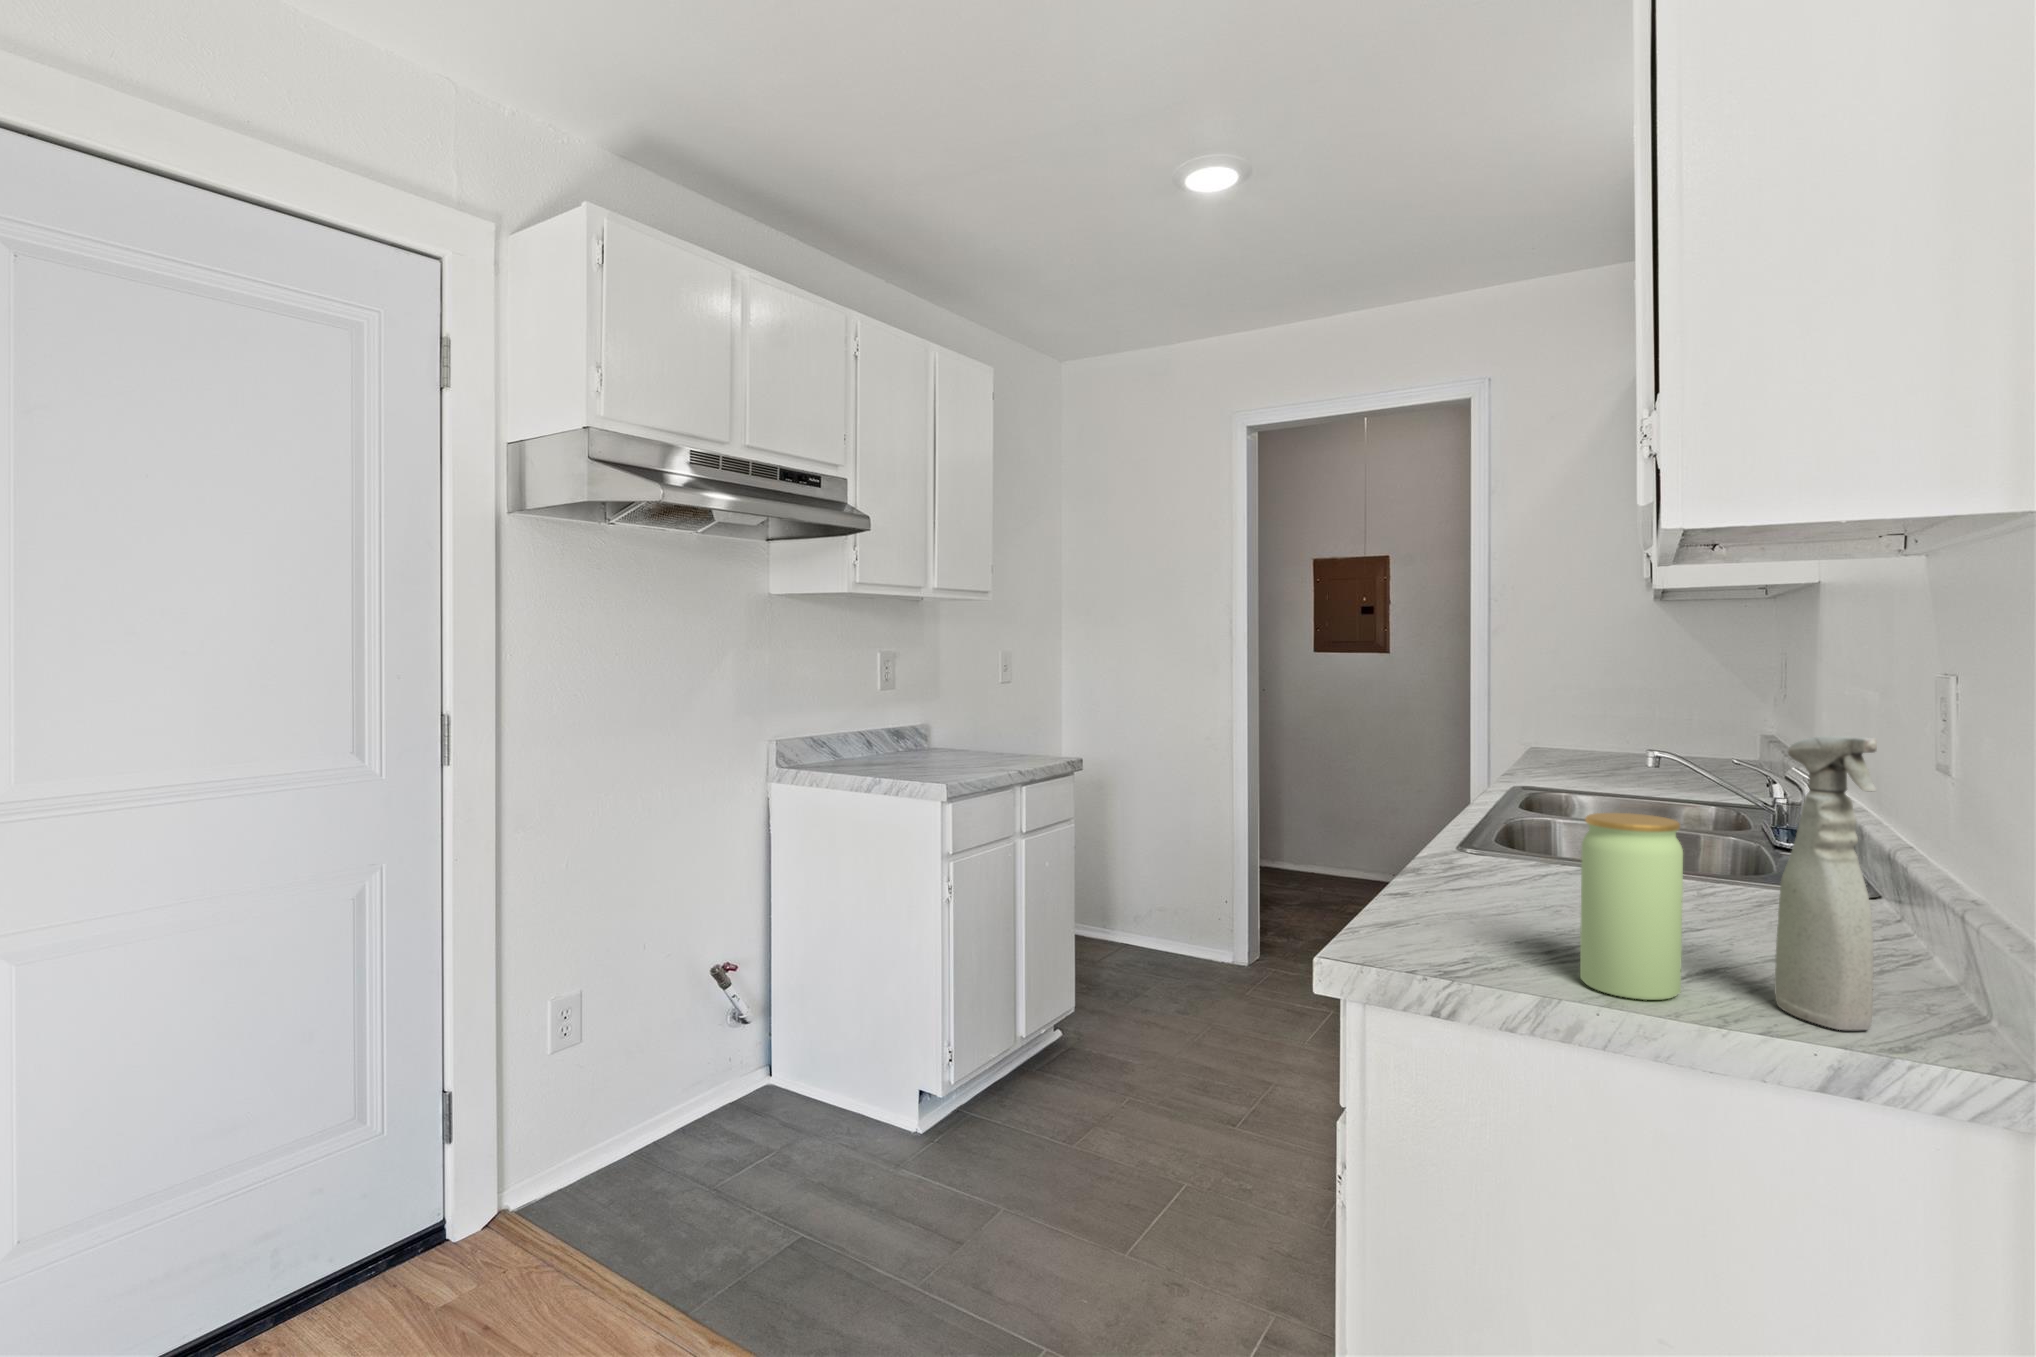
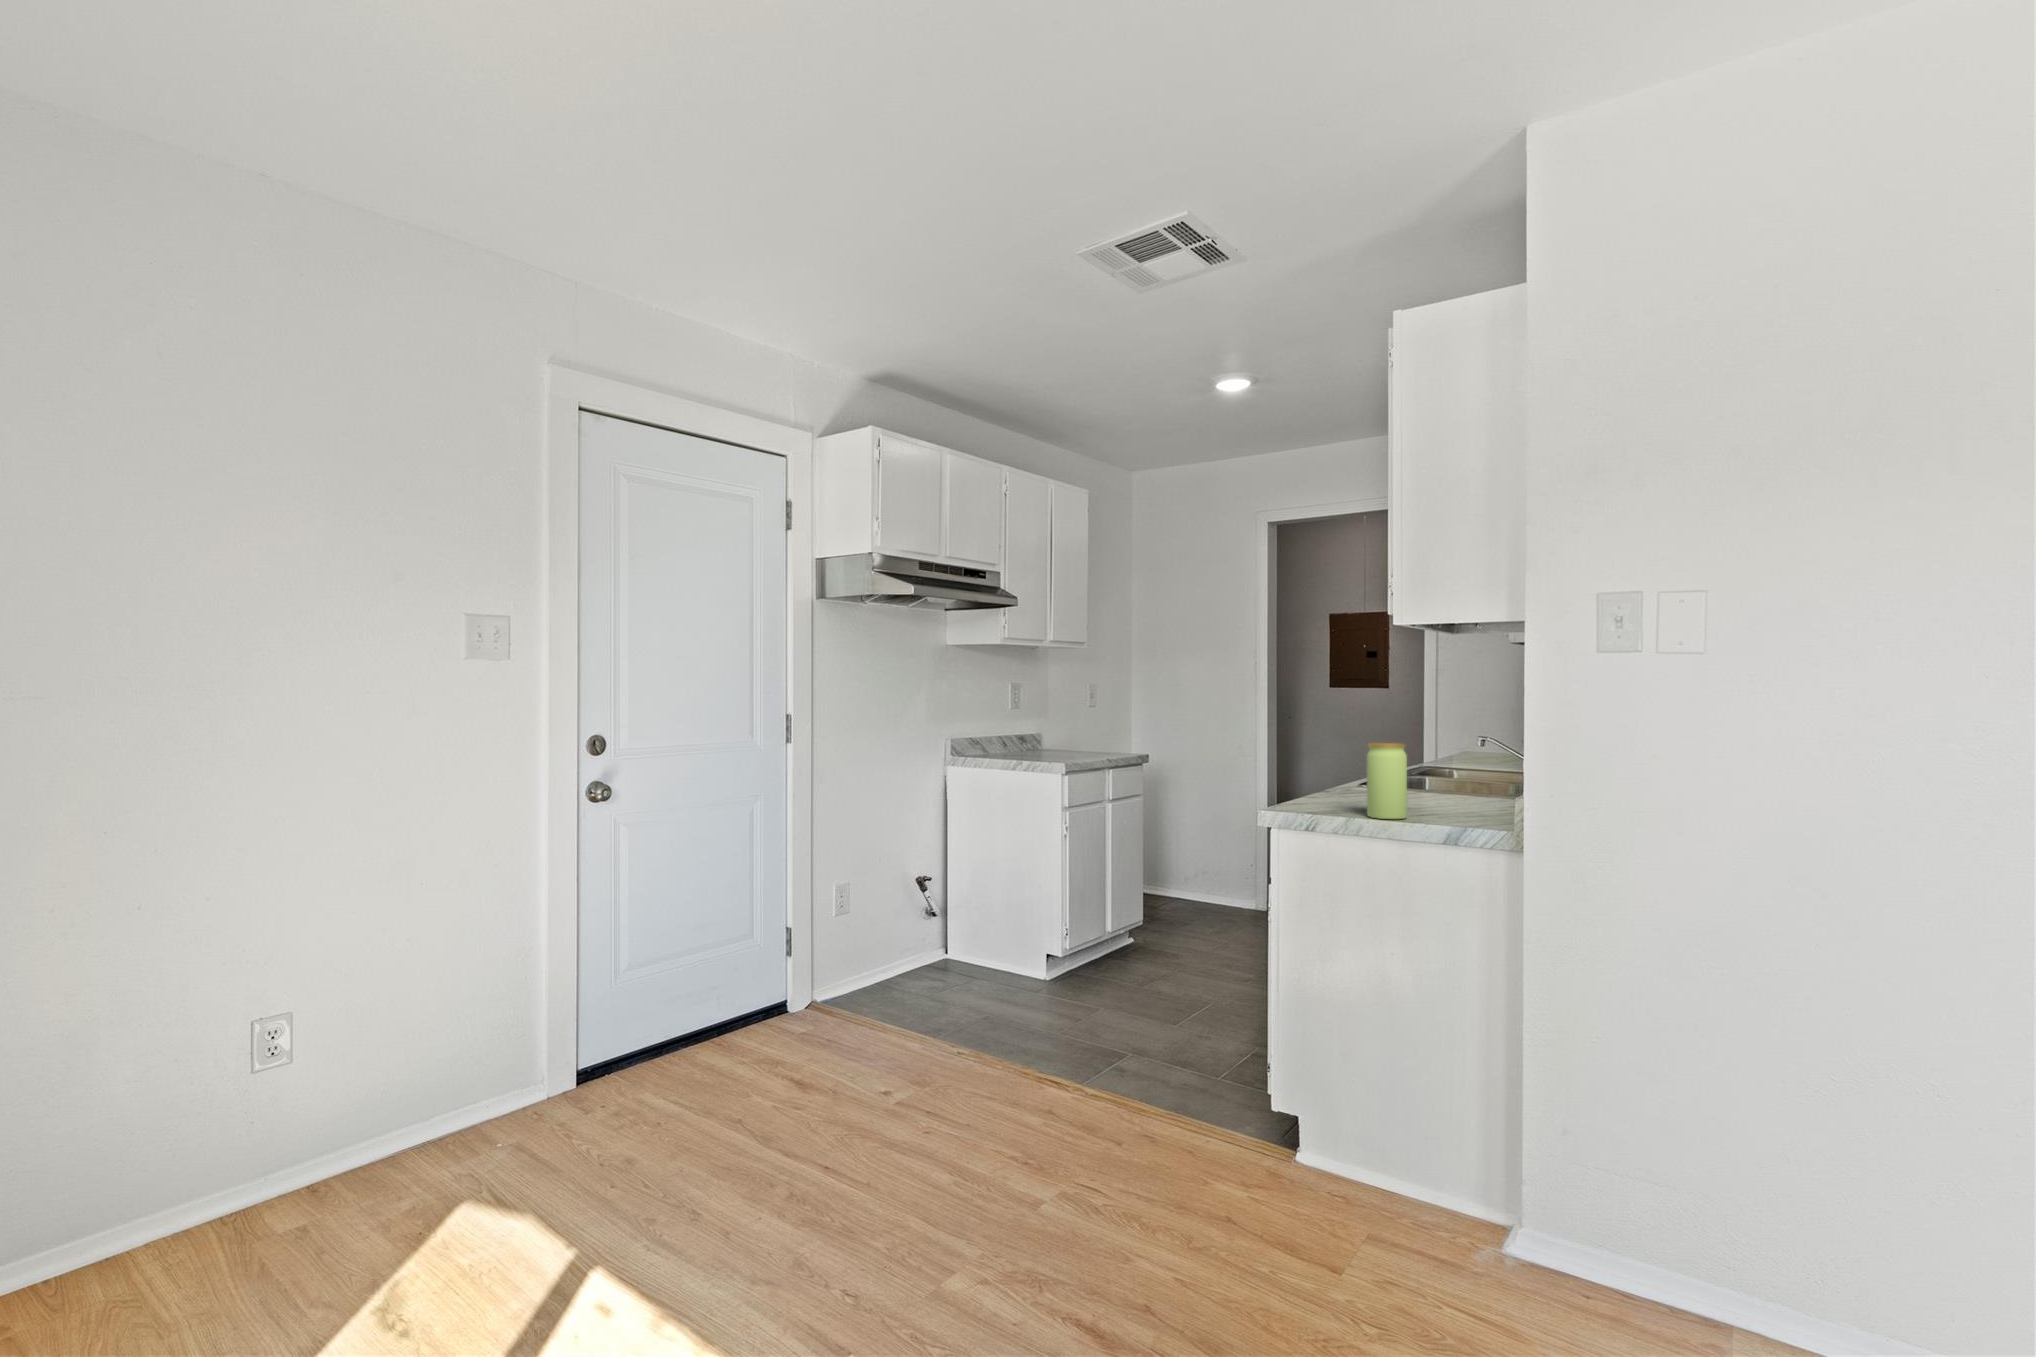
spray bottle: present [1775,736,1877,1030] -> none [1444,706,1474,825]

